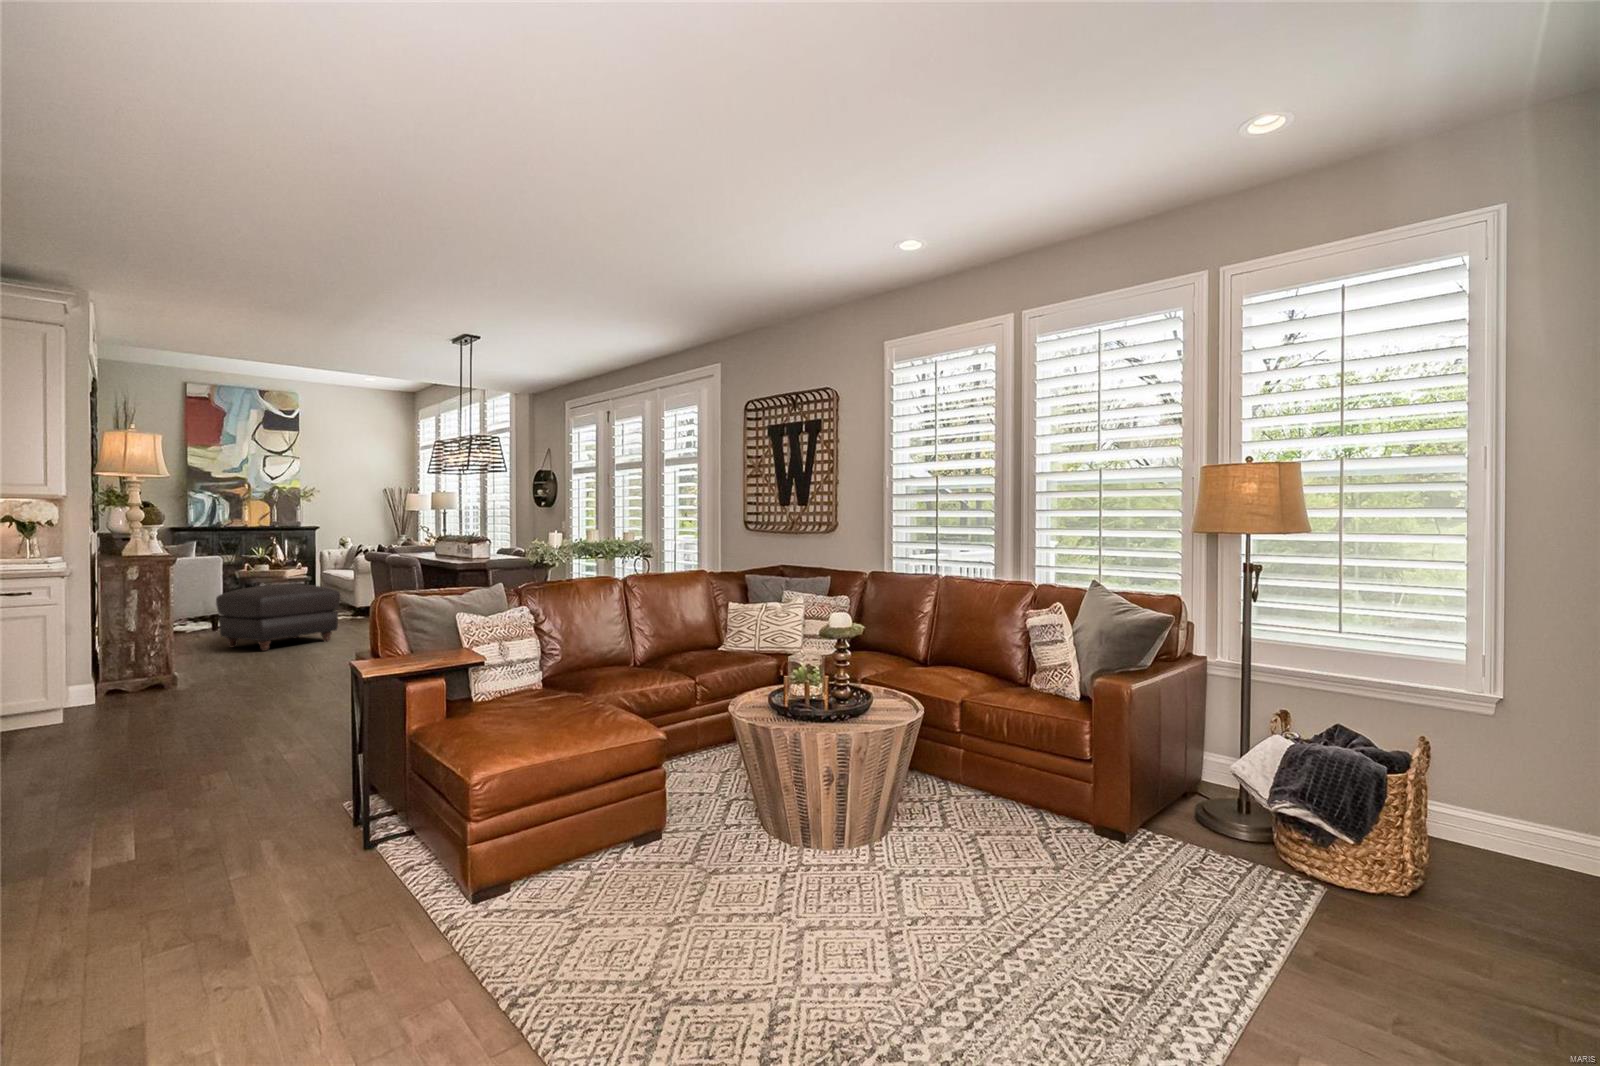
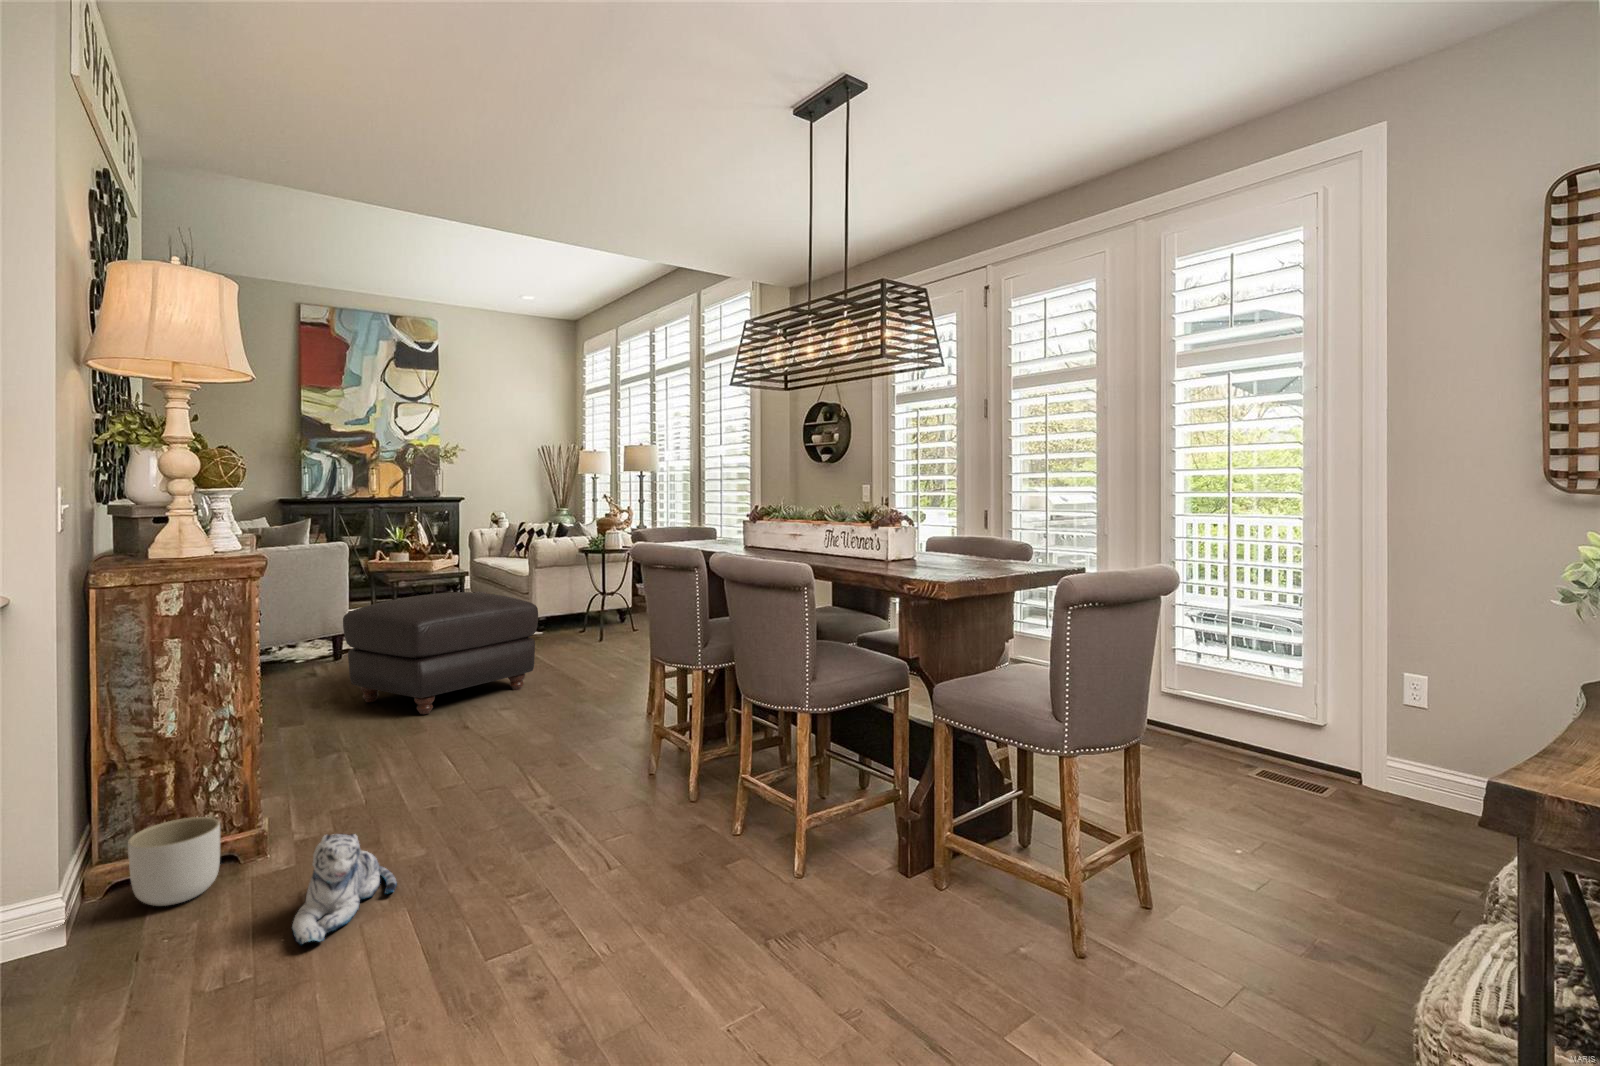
plush toy: none [189,666,236,703] -> present [292,834,397,945]
planter: none [116,667,155,699] -> present [128,817,220,906]

